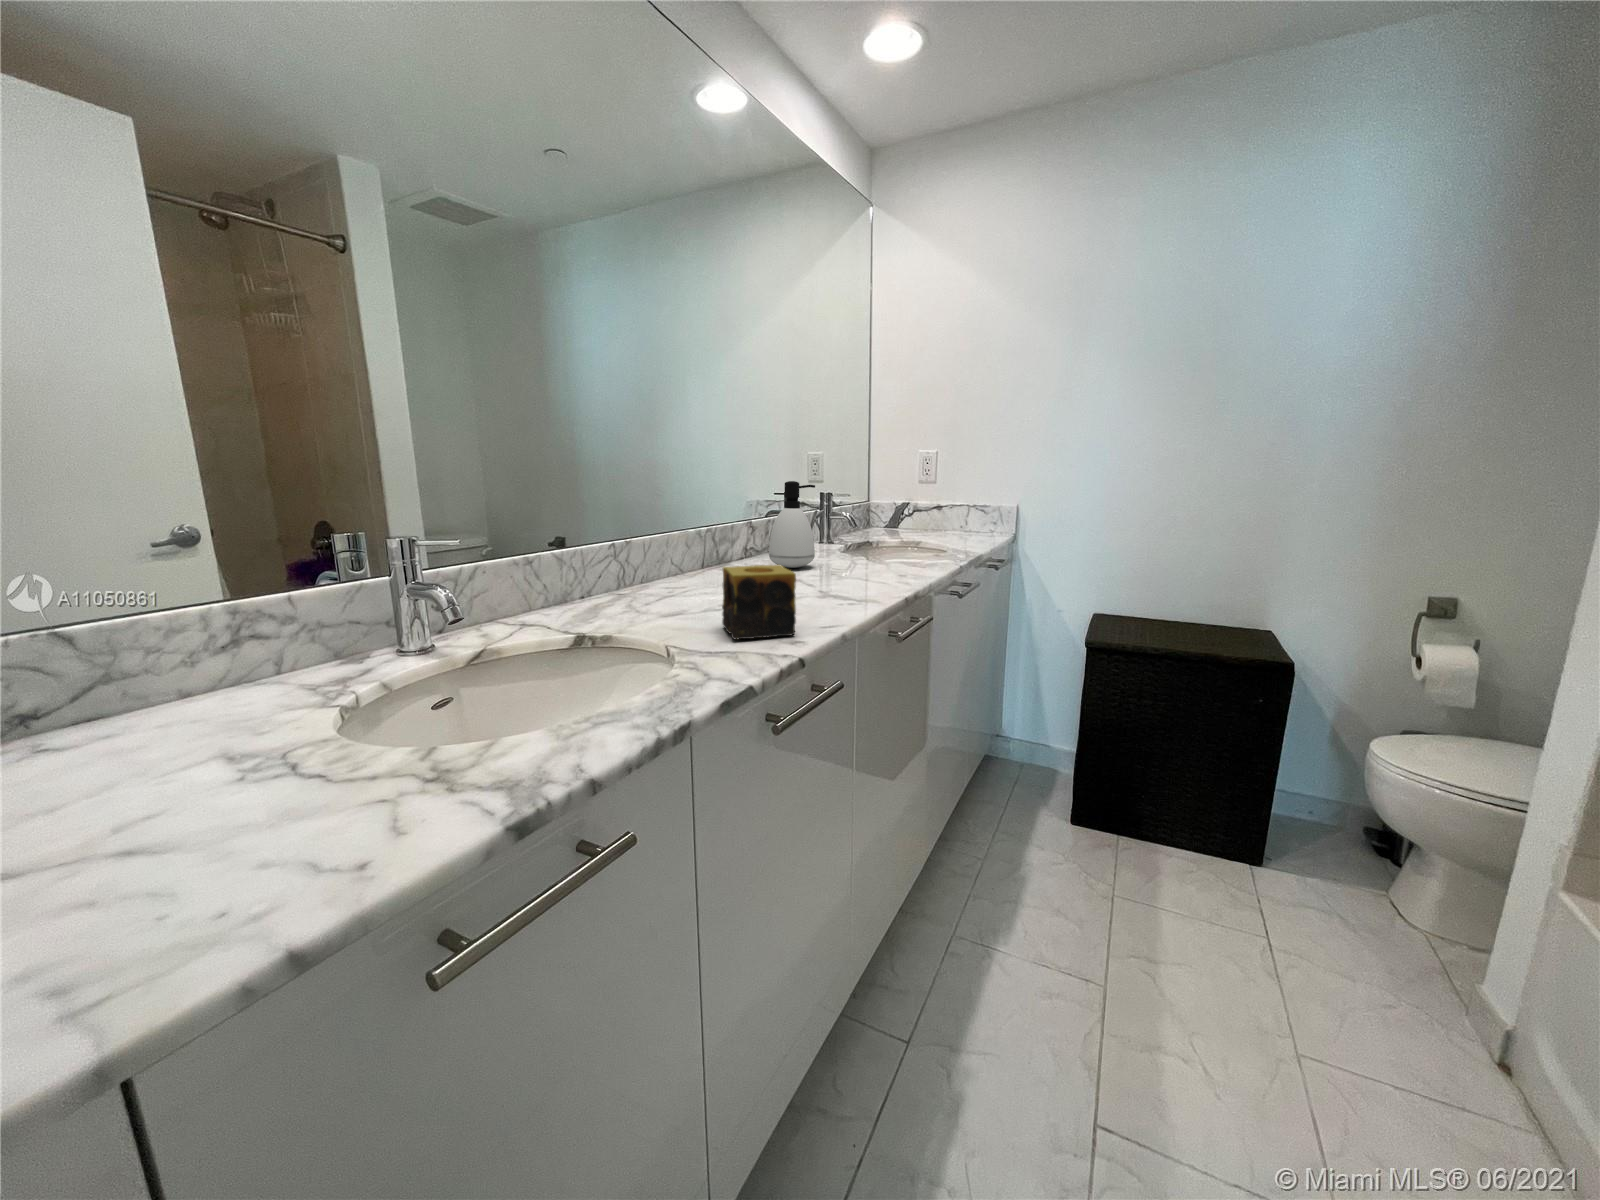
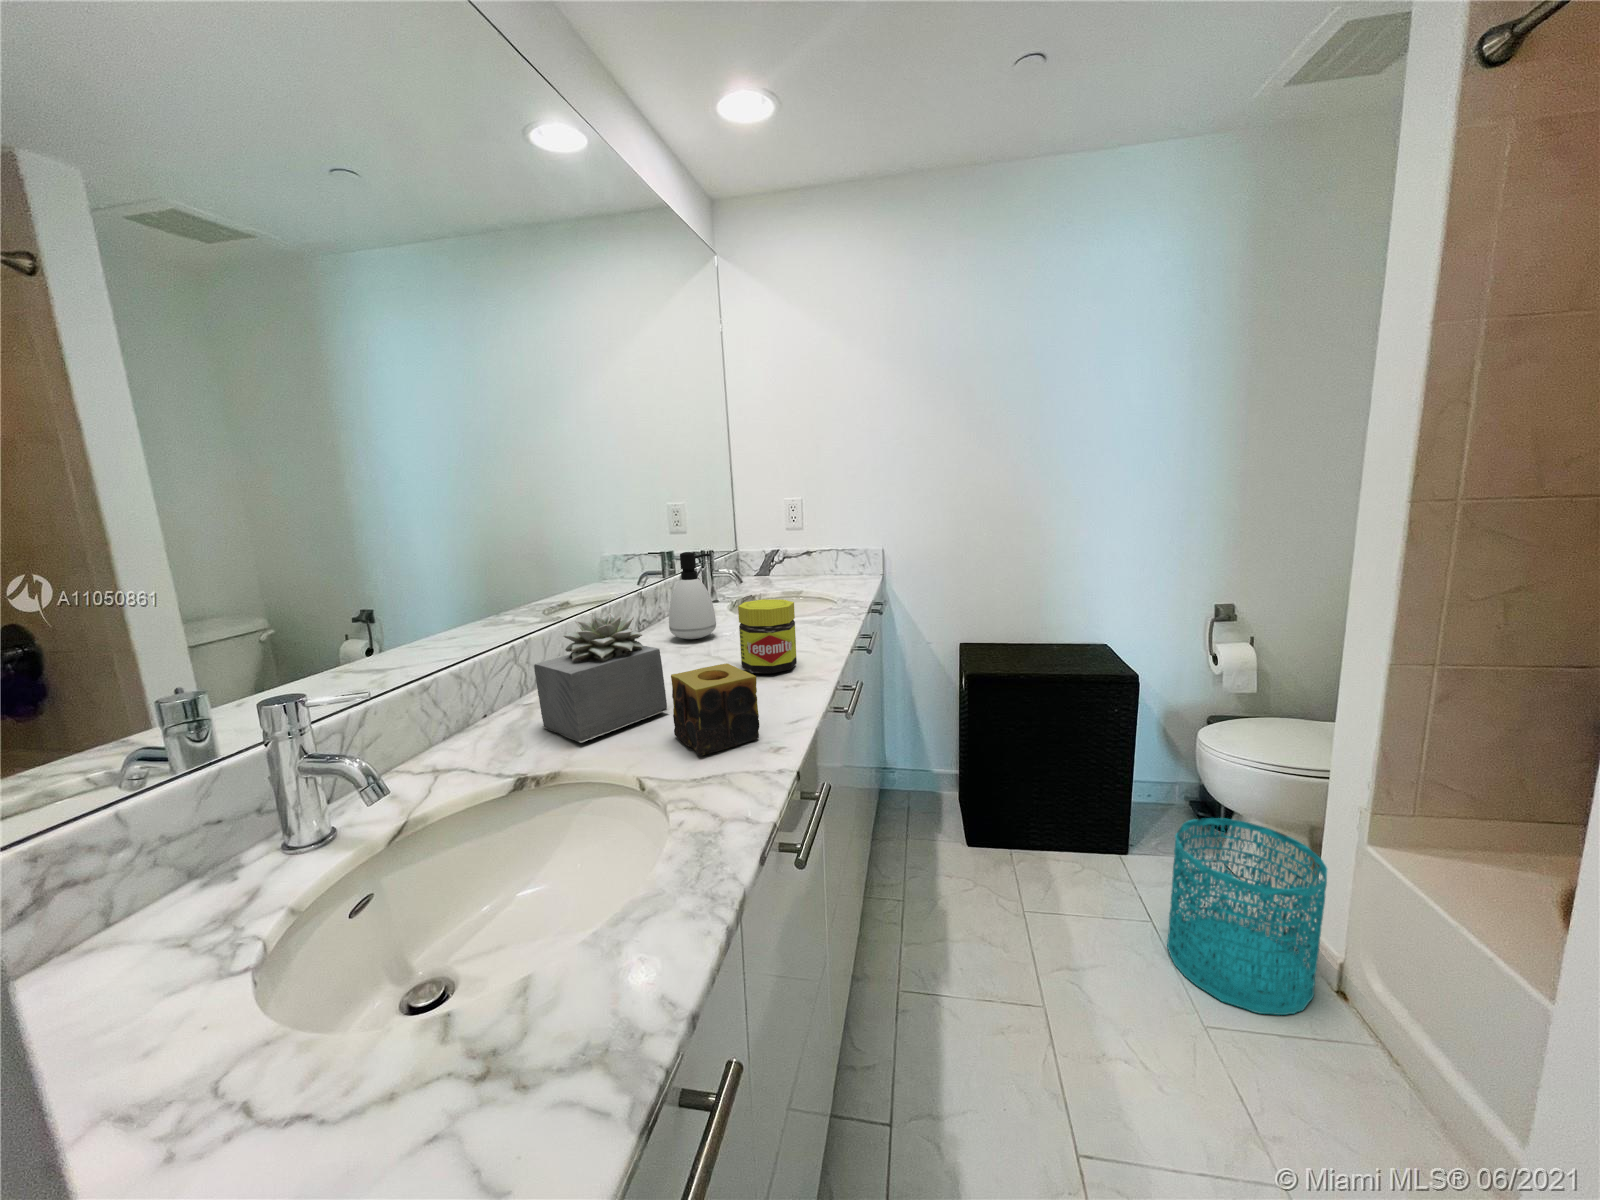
succulent plant: none [617,511,730,621] -> present [534,613,669,742]
jar: none [818,525,875,596] -> present [738,599,797,673]
wastebasket: none [1292,841,1527,1092] -> present [1167,818,1327,1015]

